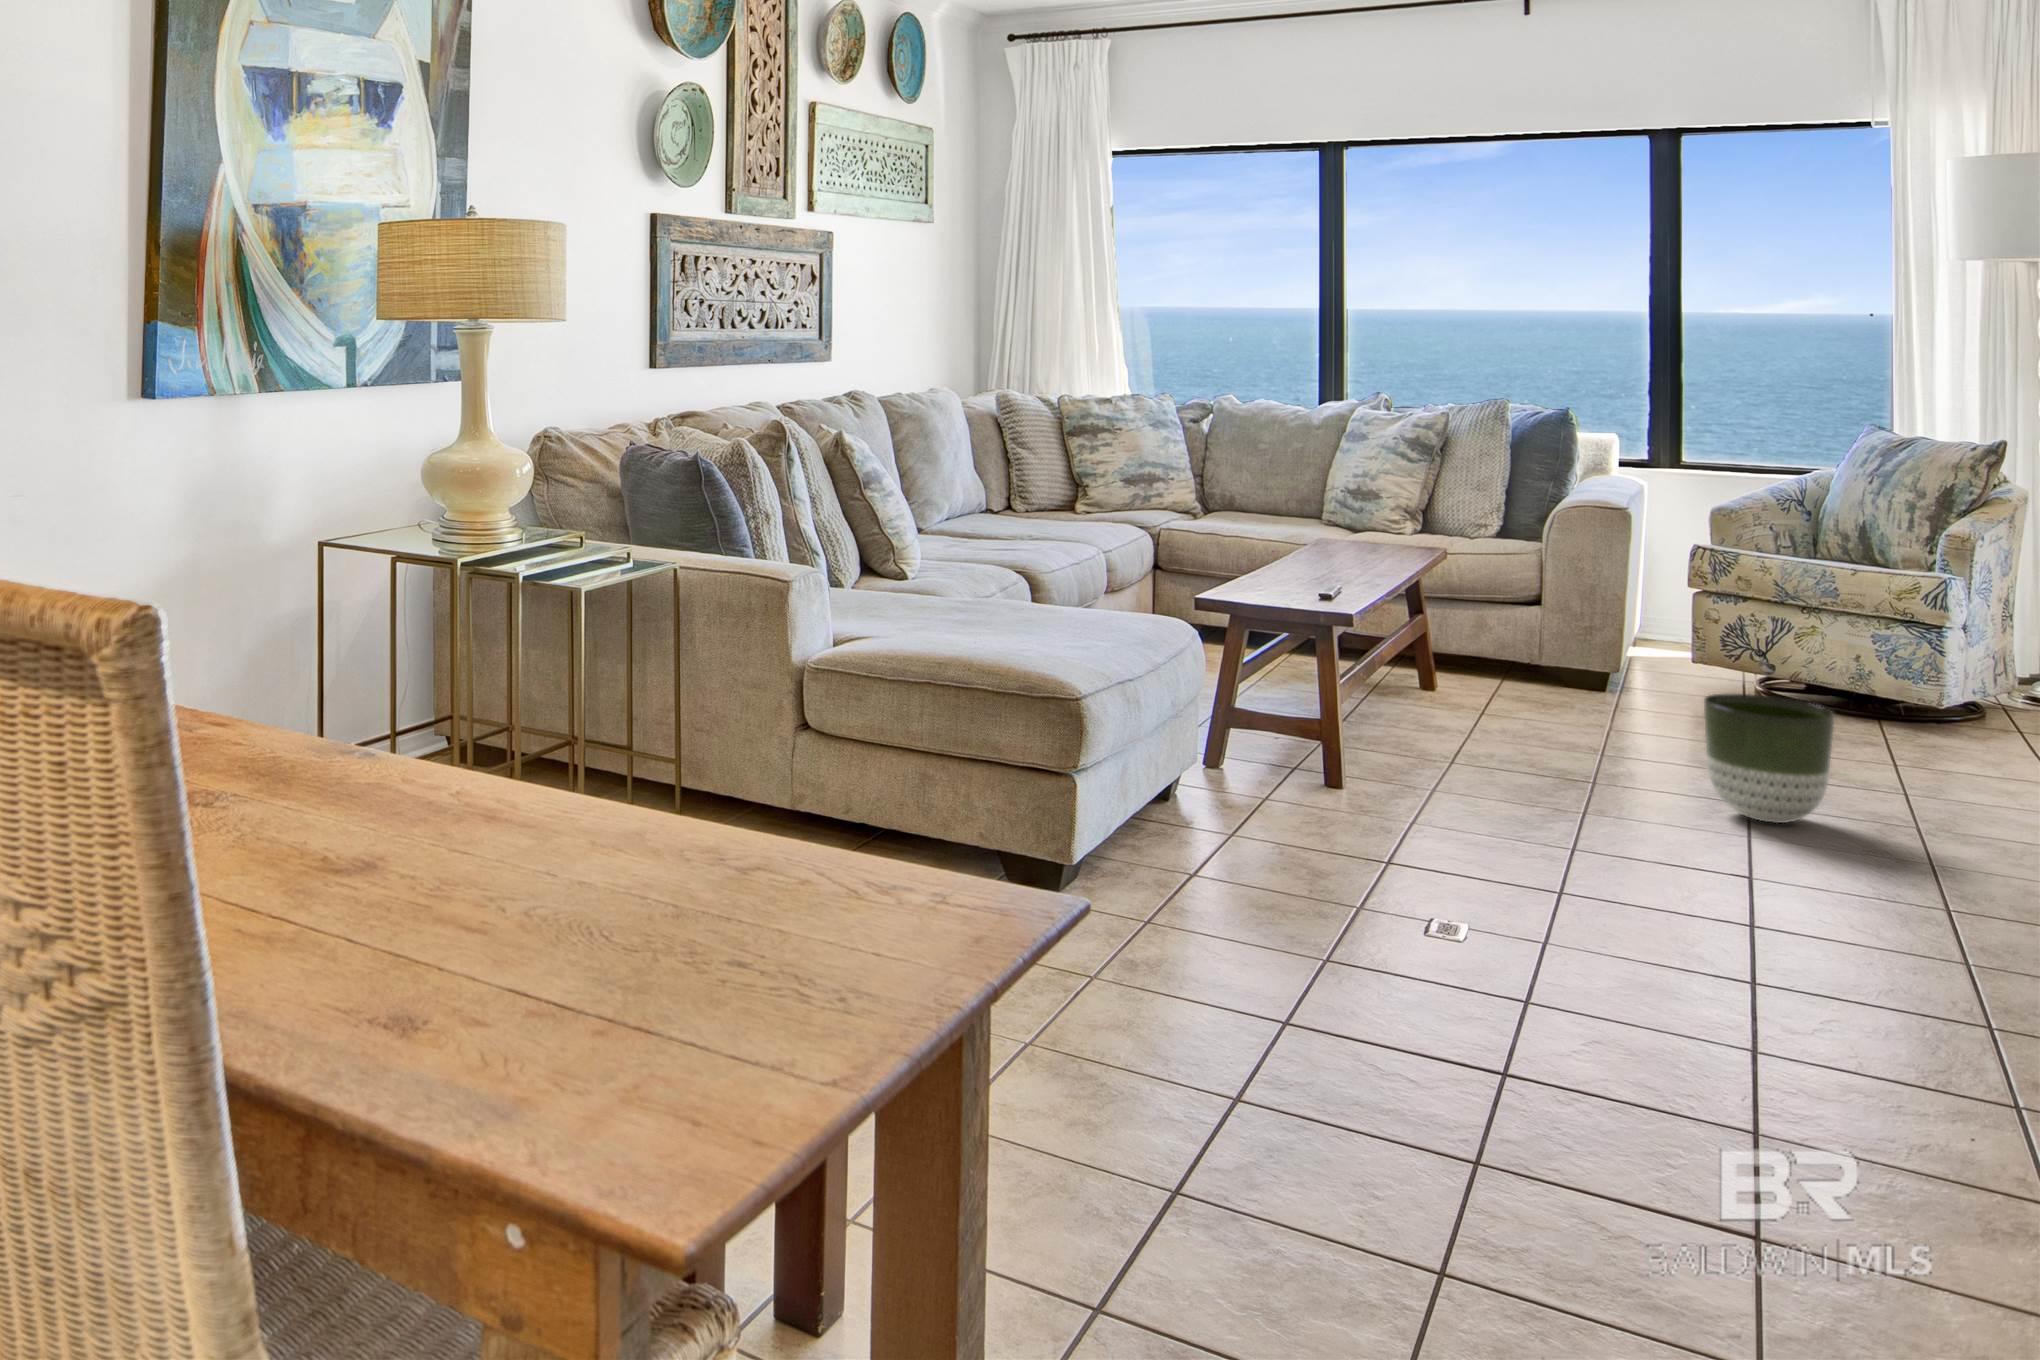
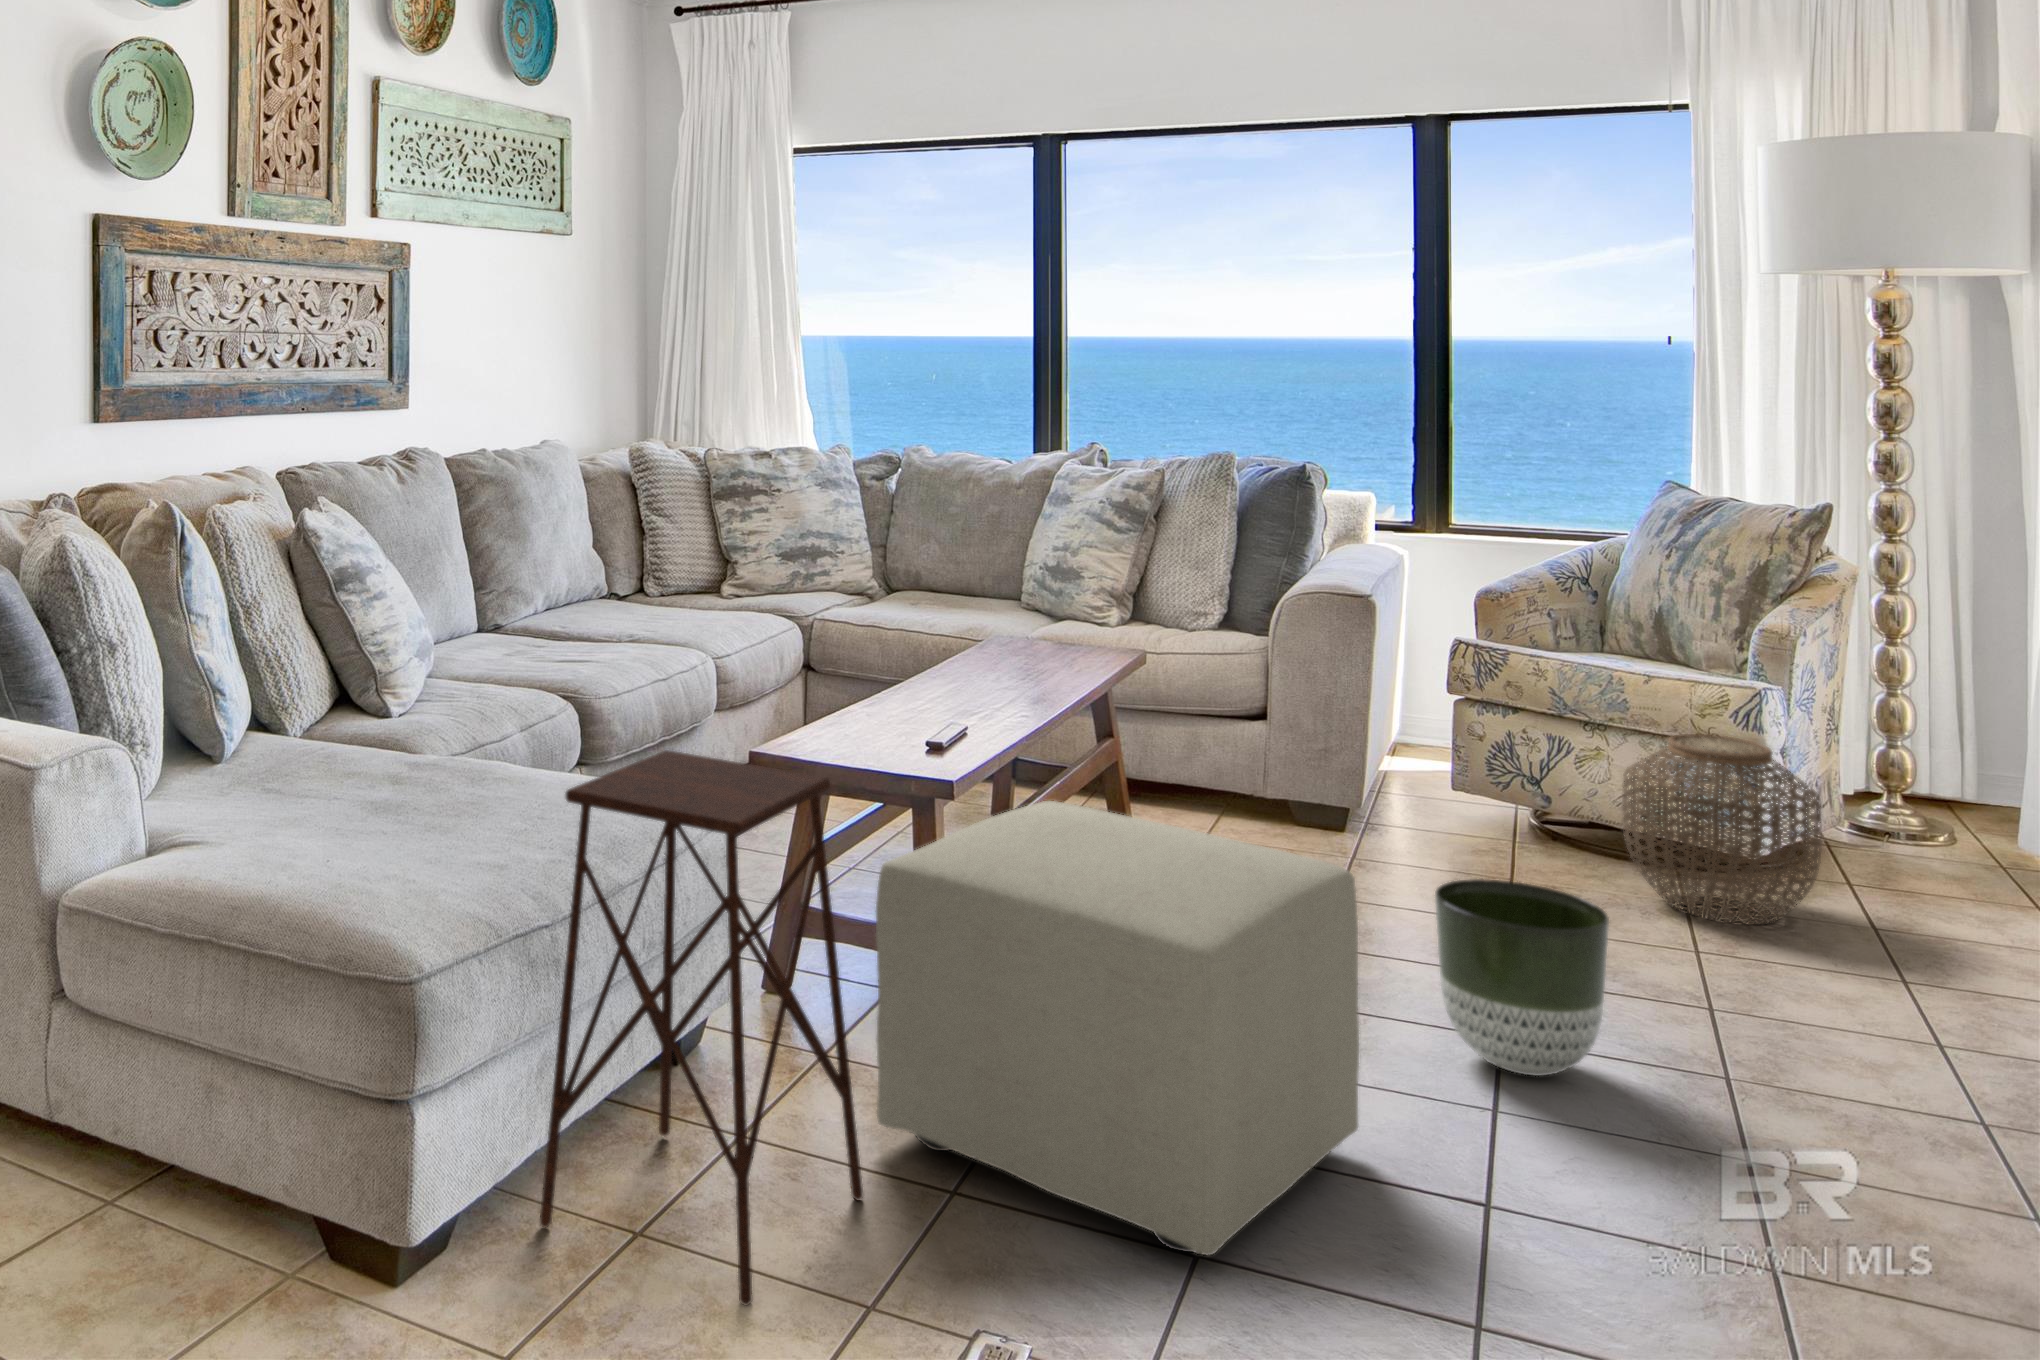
side table: none [1119,580,1326,907] -> present [540,750,863,1306]
woven basket: none [1836,612,1996,751] -> present [1622,734,1822,925]
ottoman: none [1322,630,1660,894] -> present [876,801,1359,1255]

